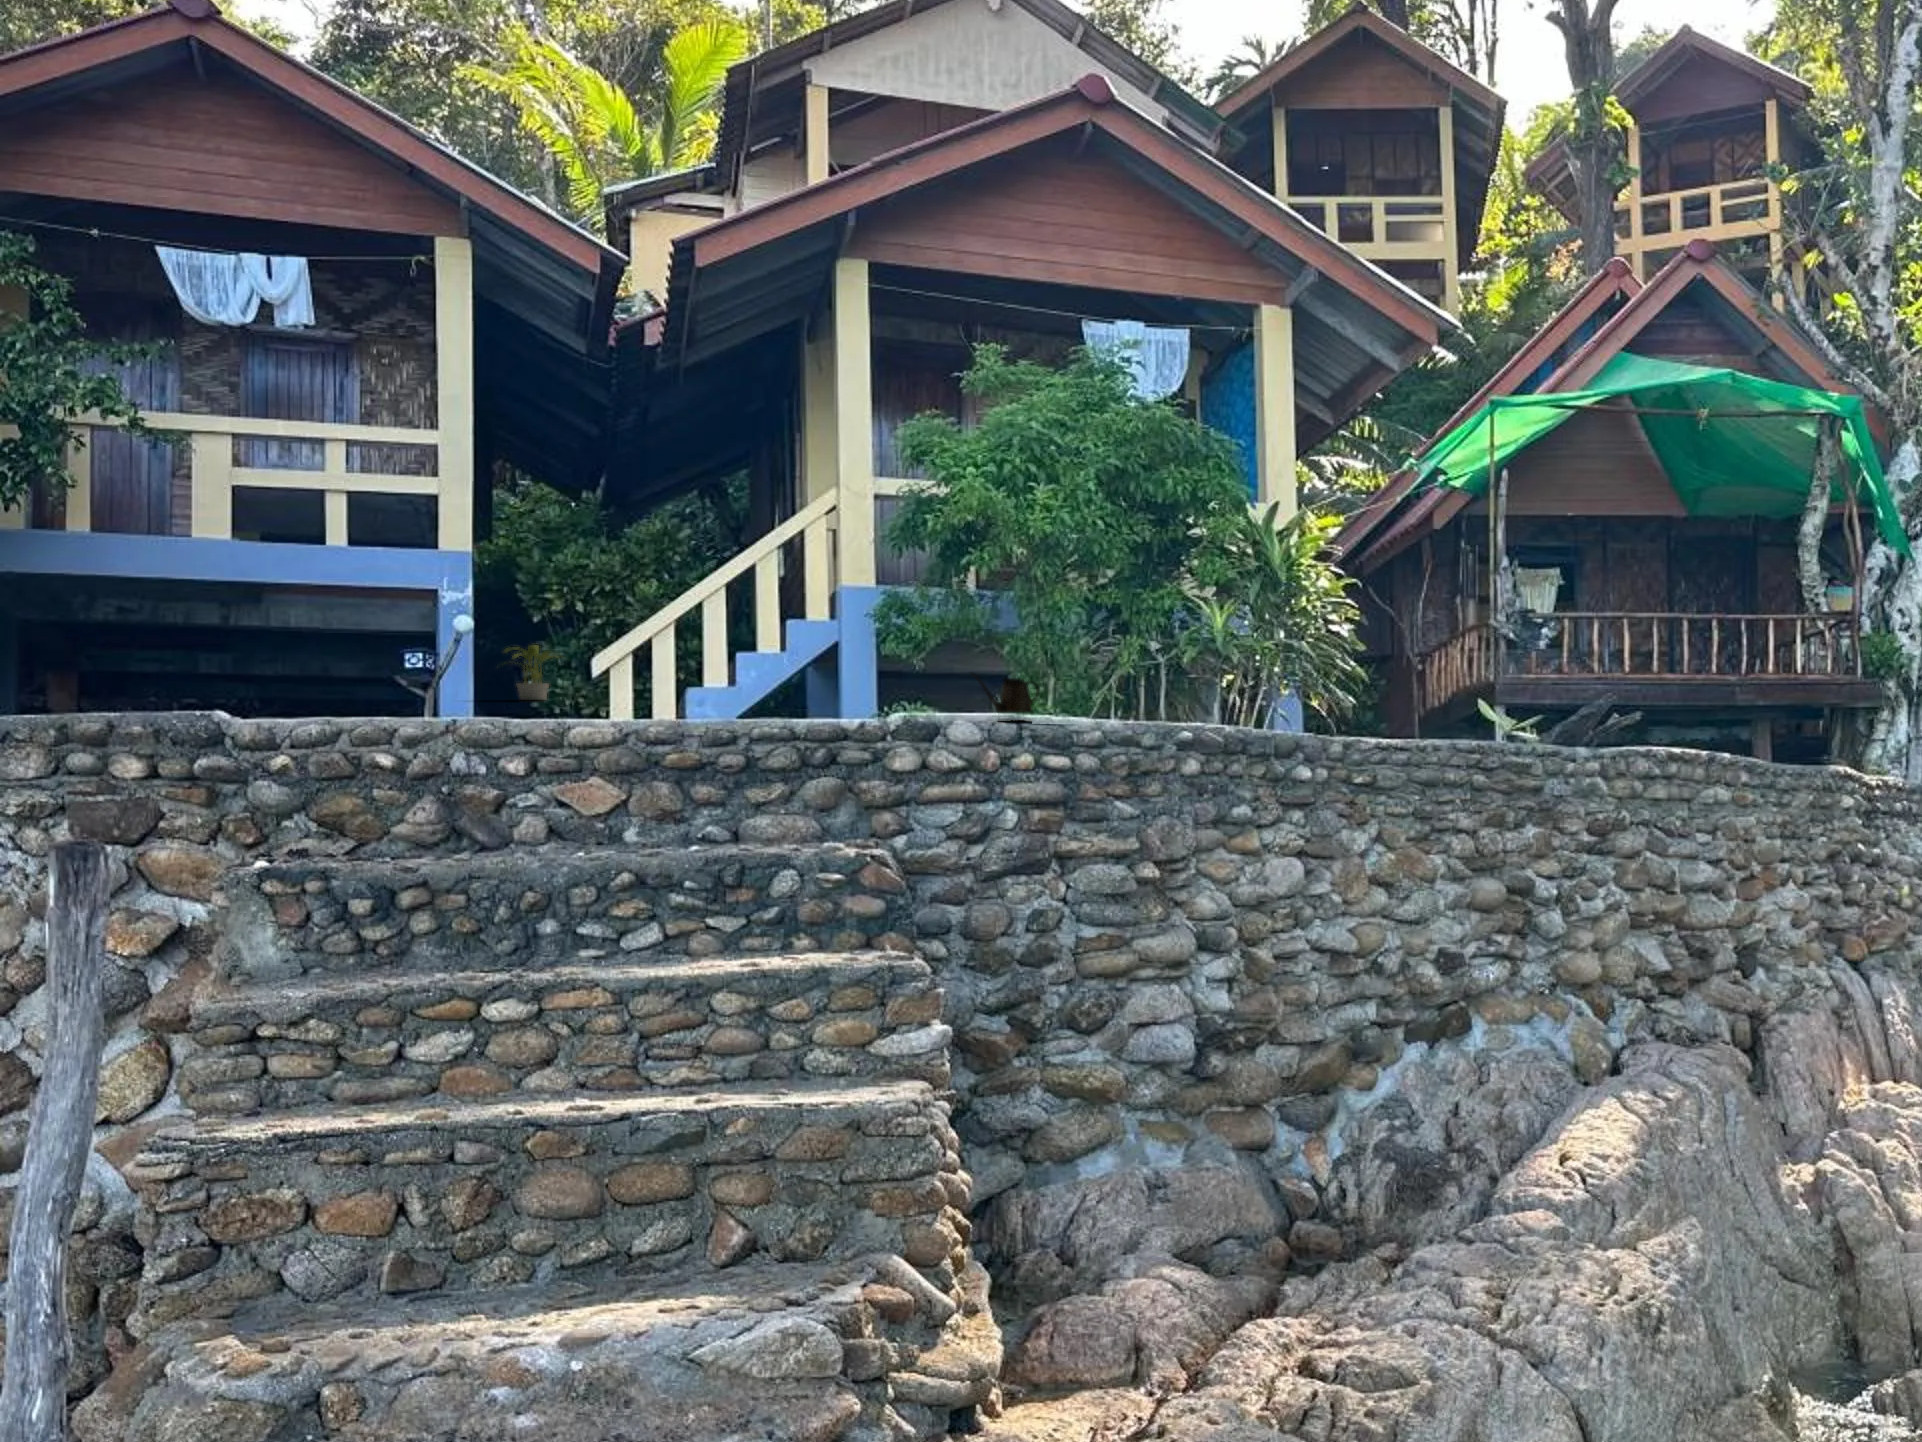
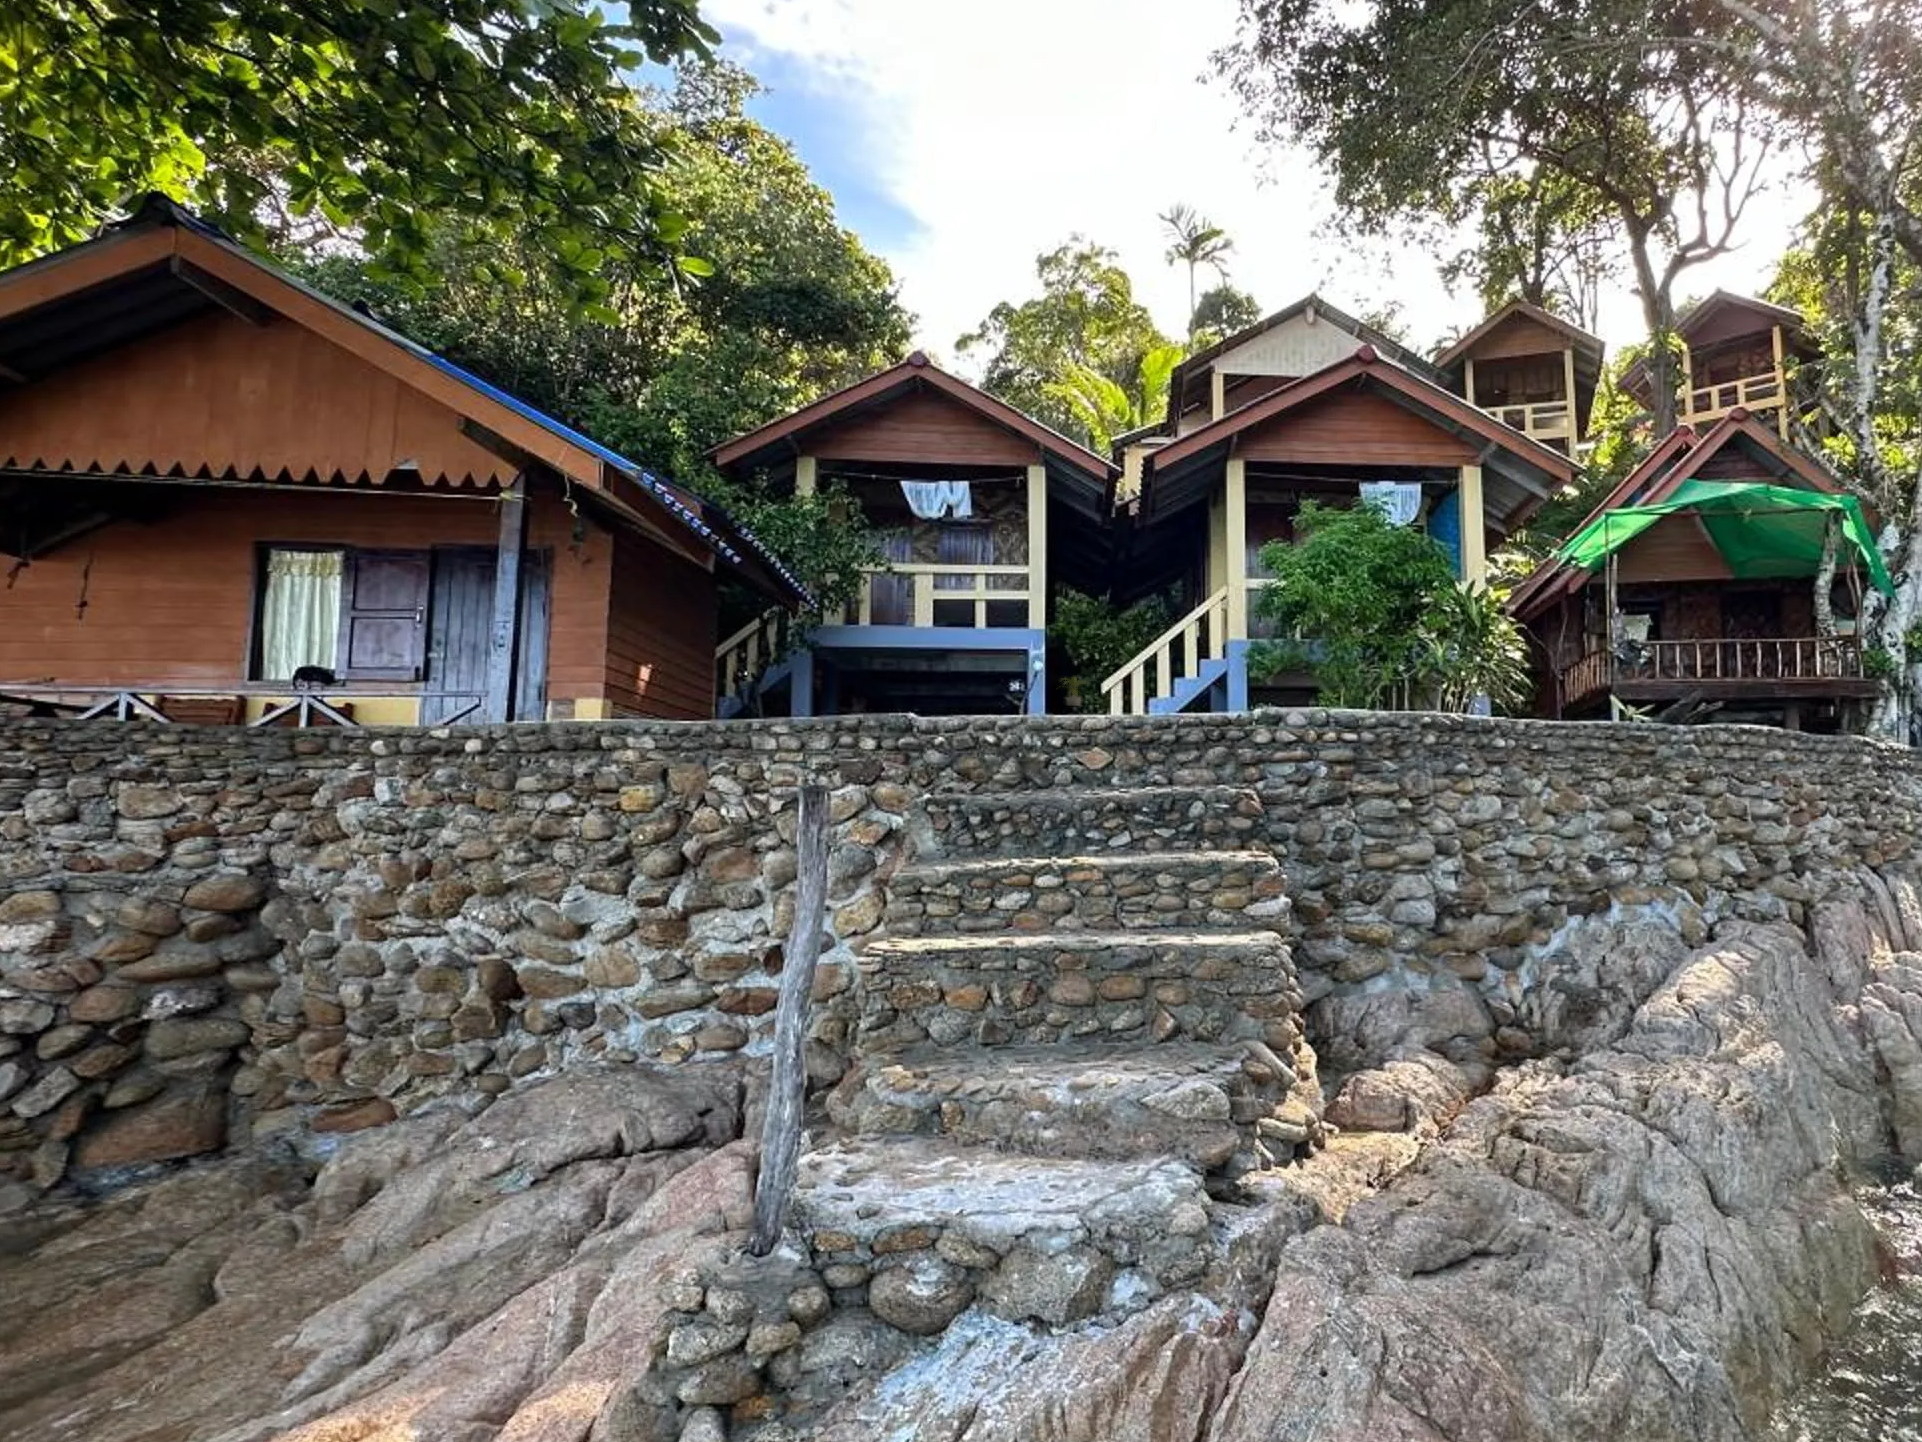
watering can: present [973,674,1040,722] -> none [1299,685,1338,714]

